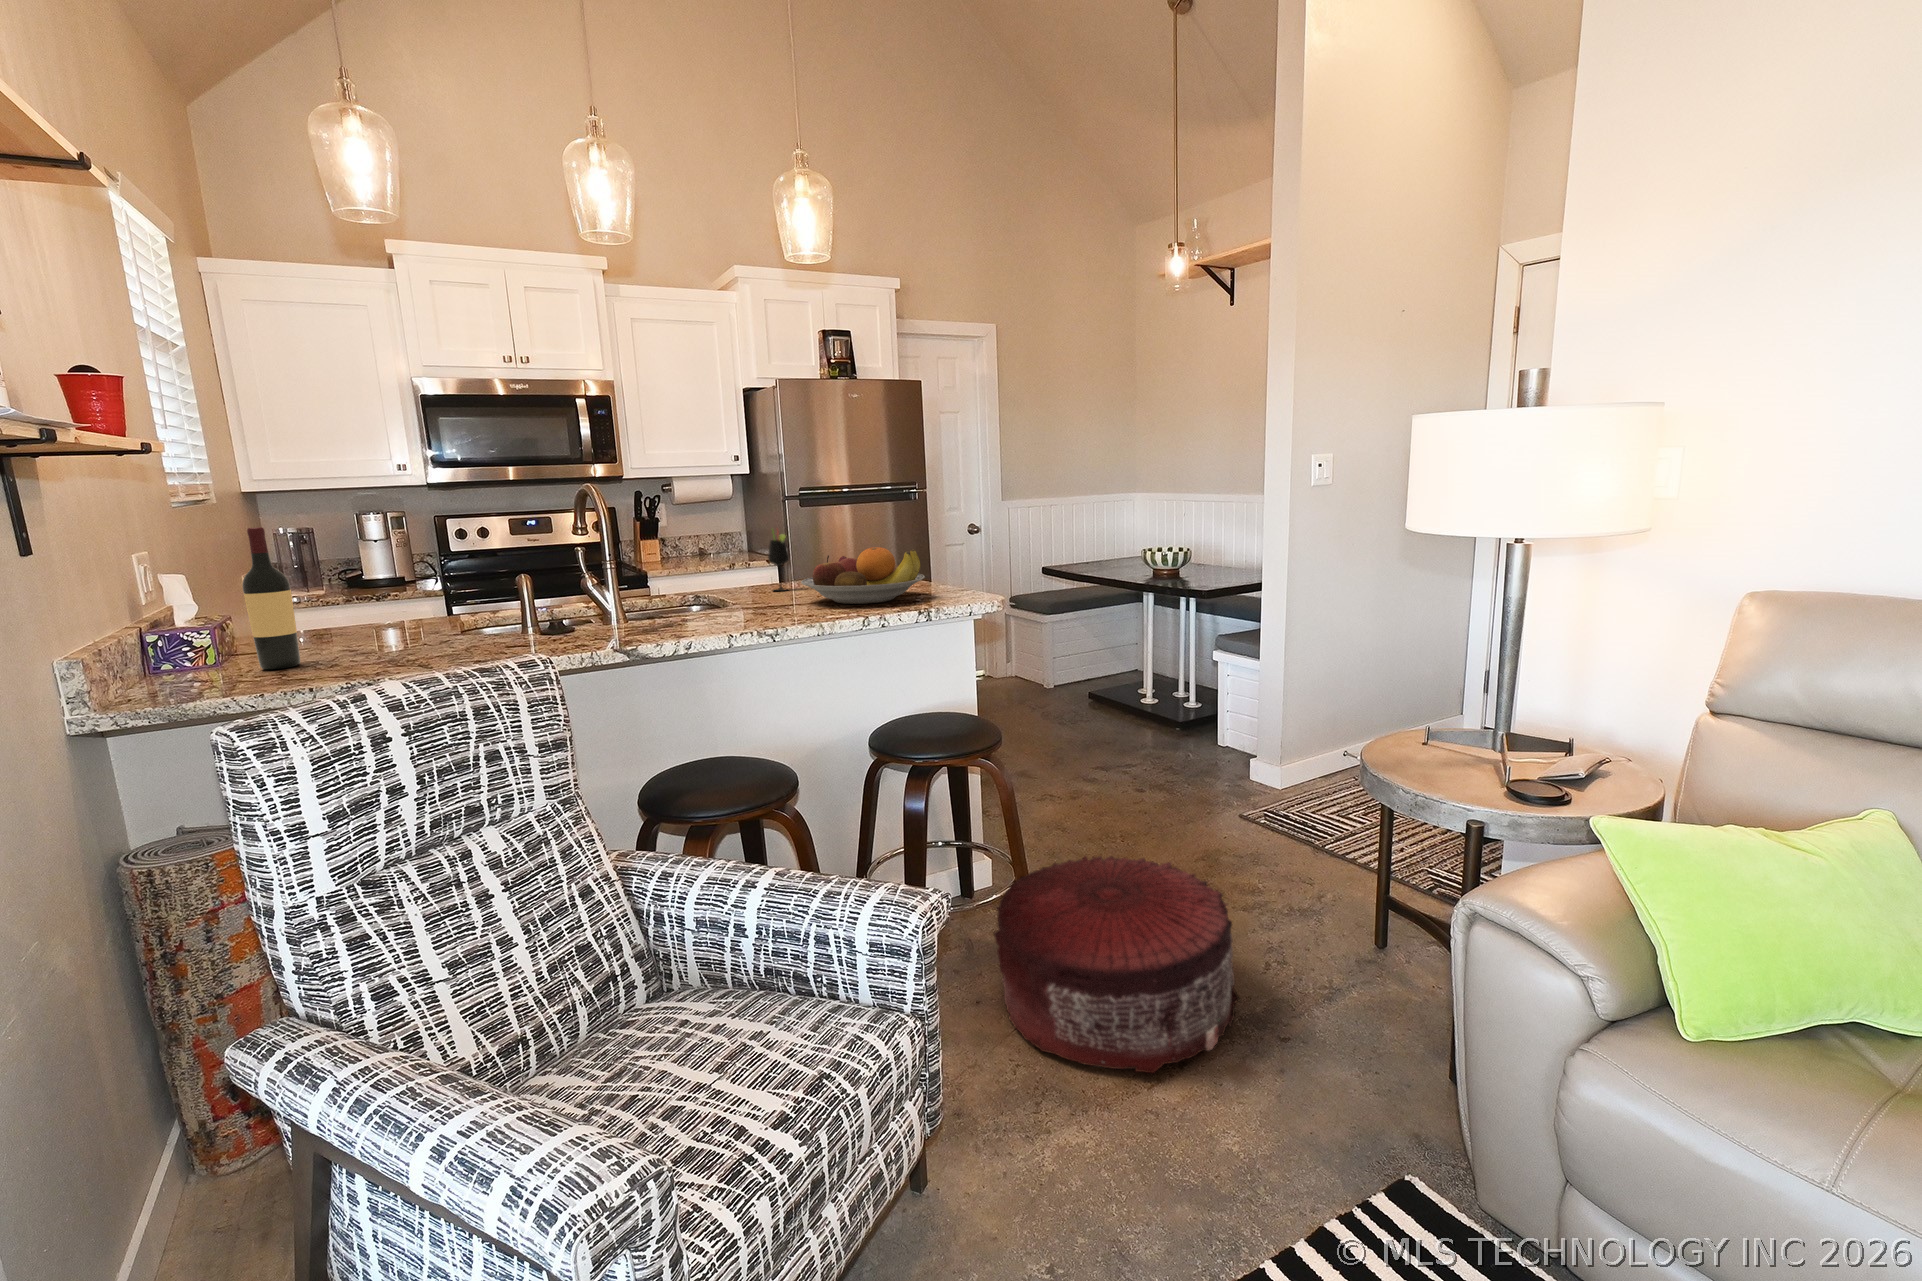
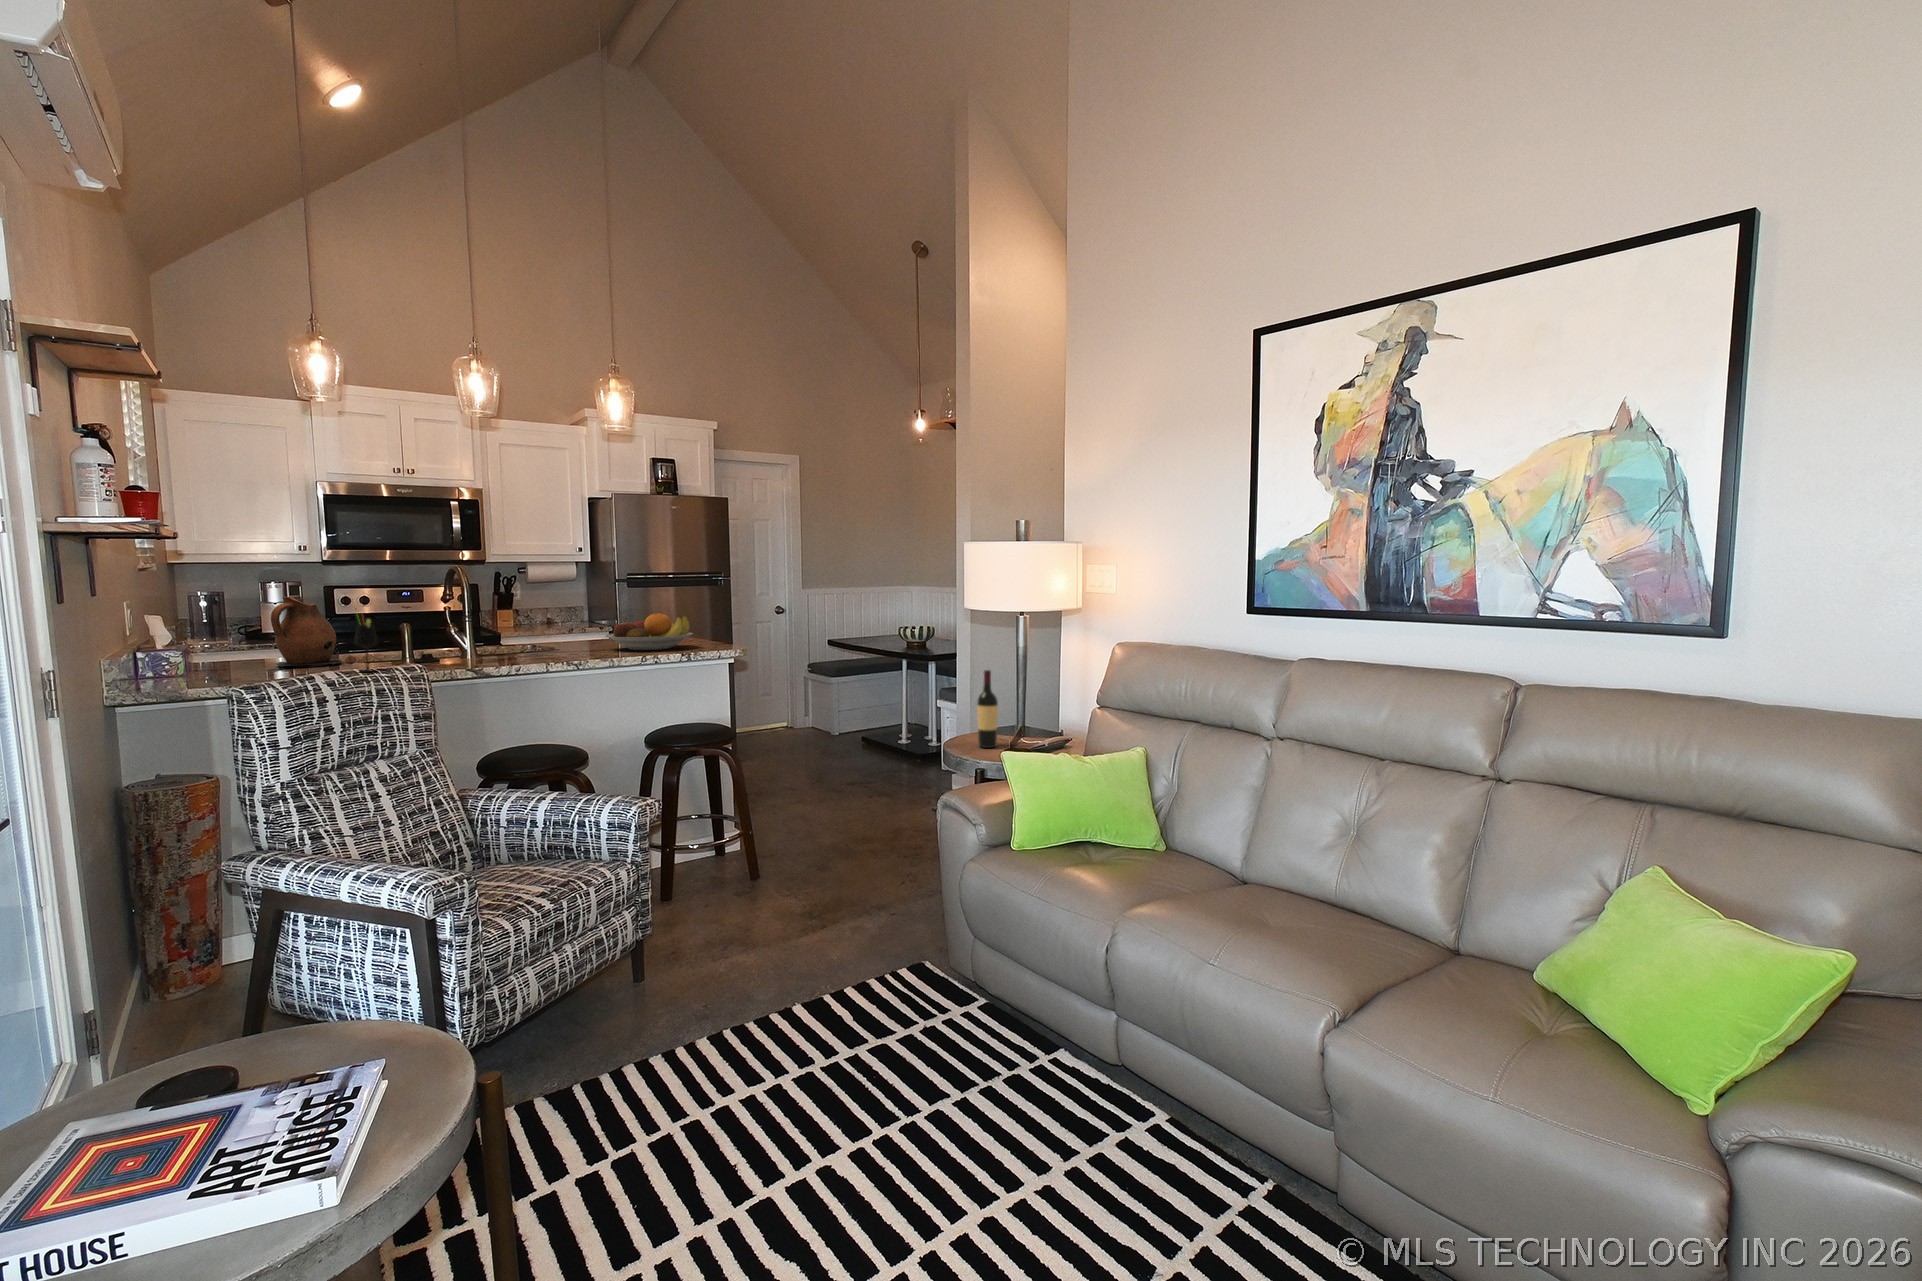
wine bottle: present [242,527,300,669] -> present [977,670,998,748]
wine glass: present [768,534,789,591] -> present [354,619,378,672]
ceramic pitcher: none [333,540,441,645] -> present [271,597,341,666]
pouf: present [994,856,1240,1073] -> none [718,818,876,934]

